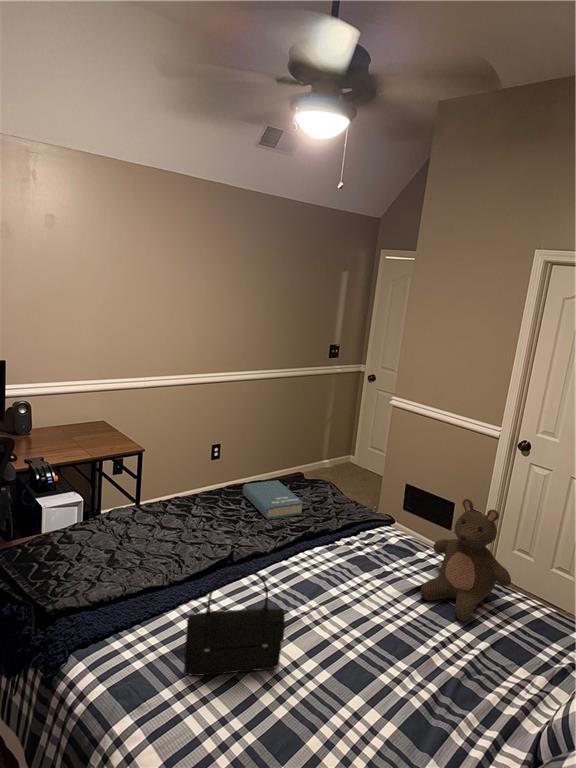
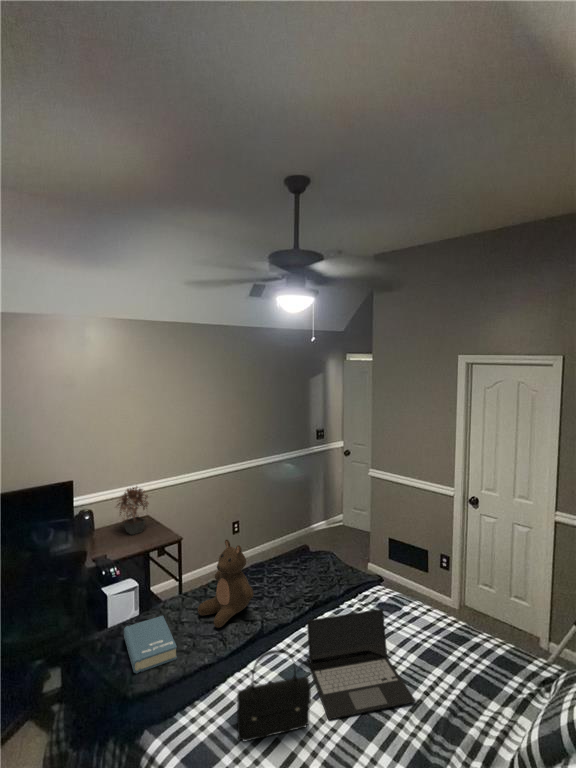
potted plant: none [57,377,107,439] -> present [116,486,149,535]
book: present [243,480,304,520] -> present [124,616,177,673]
stuffed bear: present [420,499,511,621] -> present [198,540,254,628]
laptop: none [288,546,421,664] -> present [307,609,416,720]

